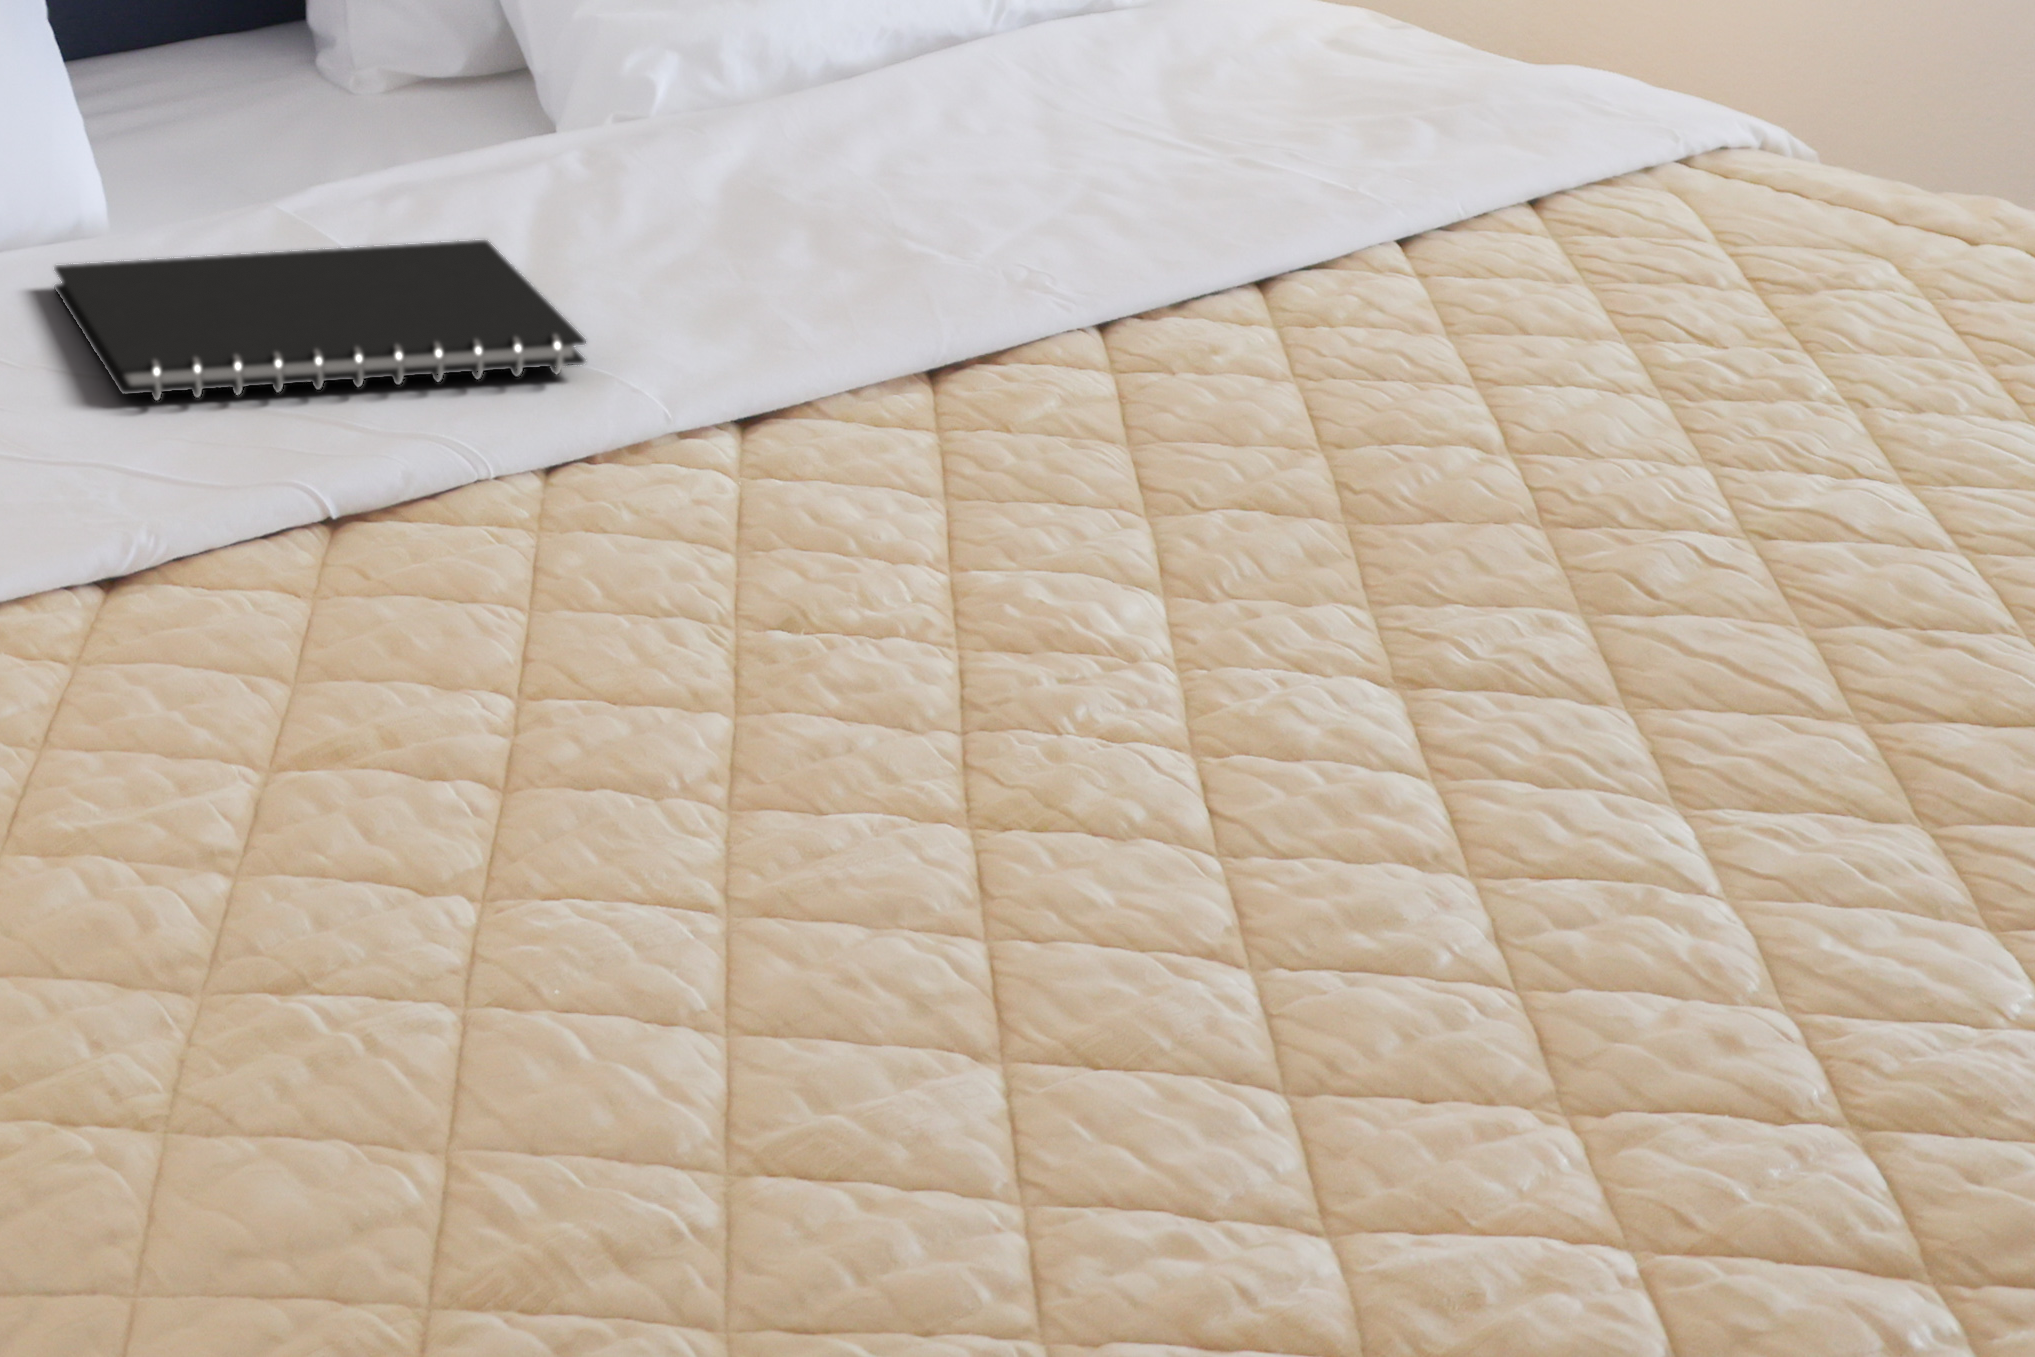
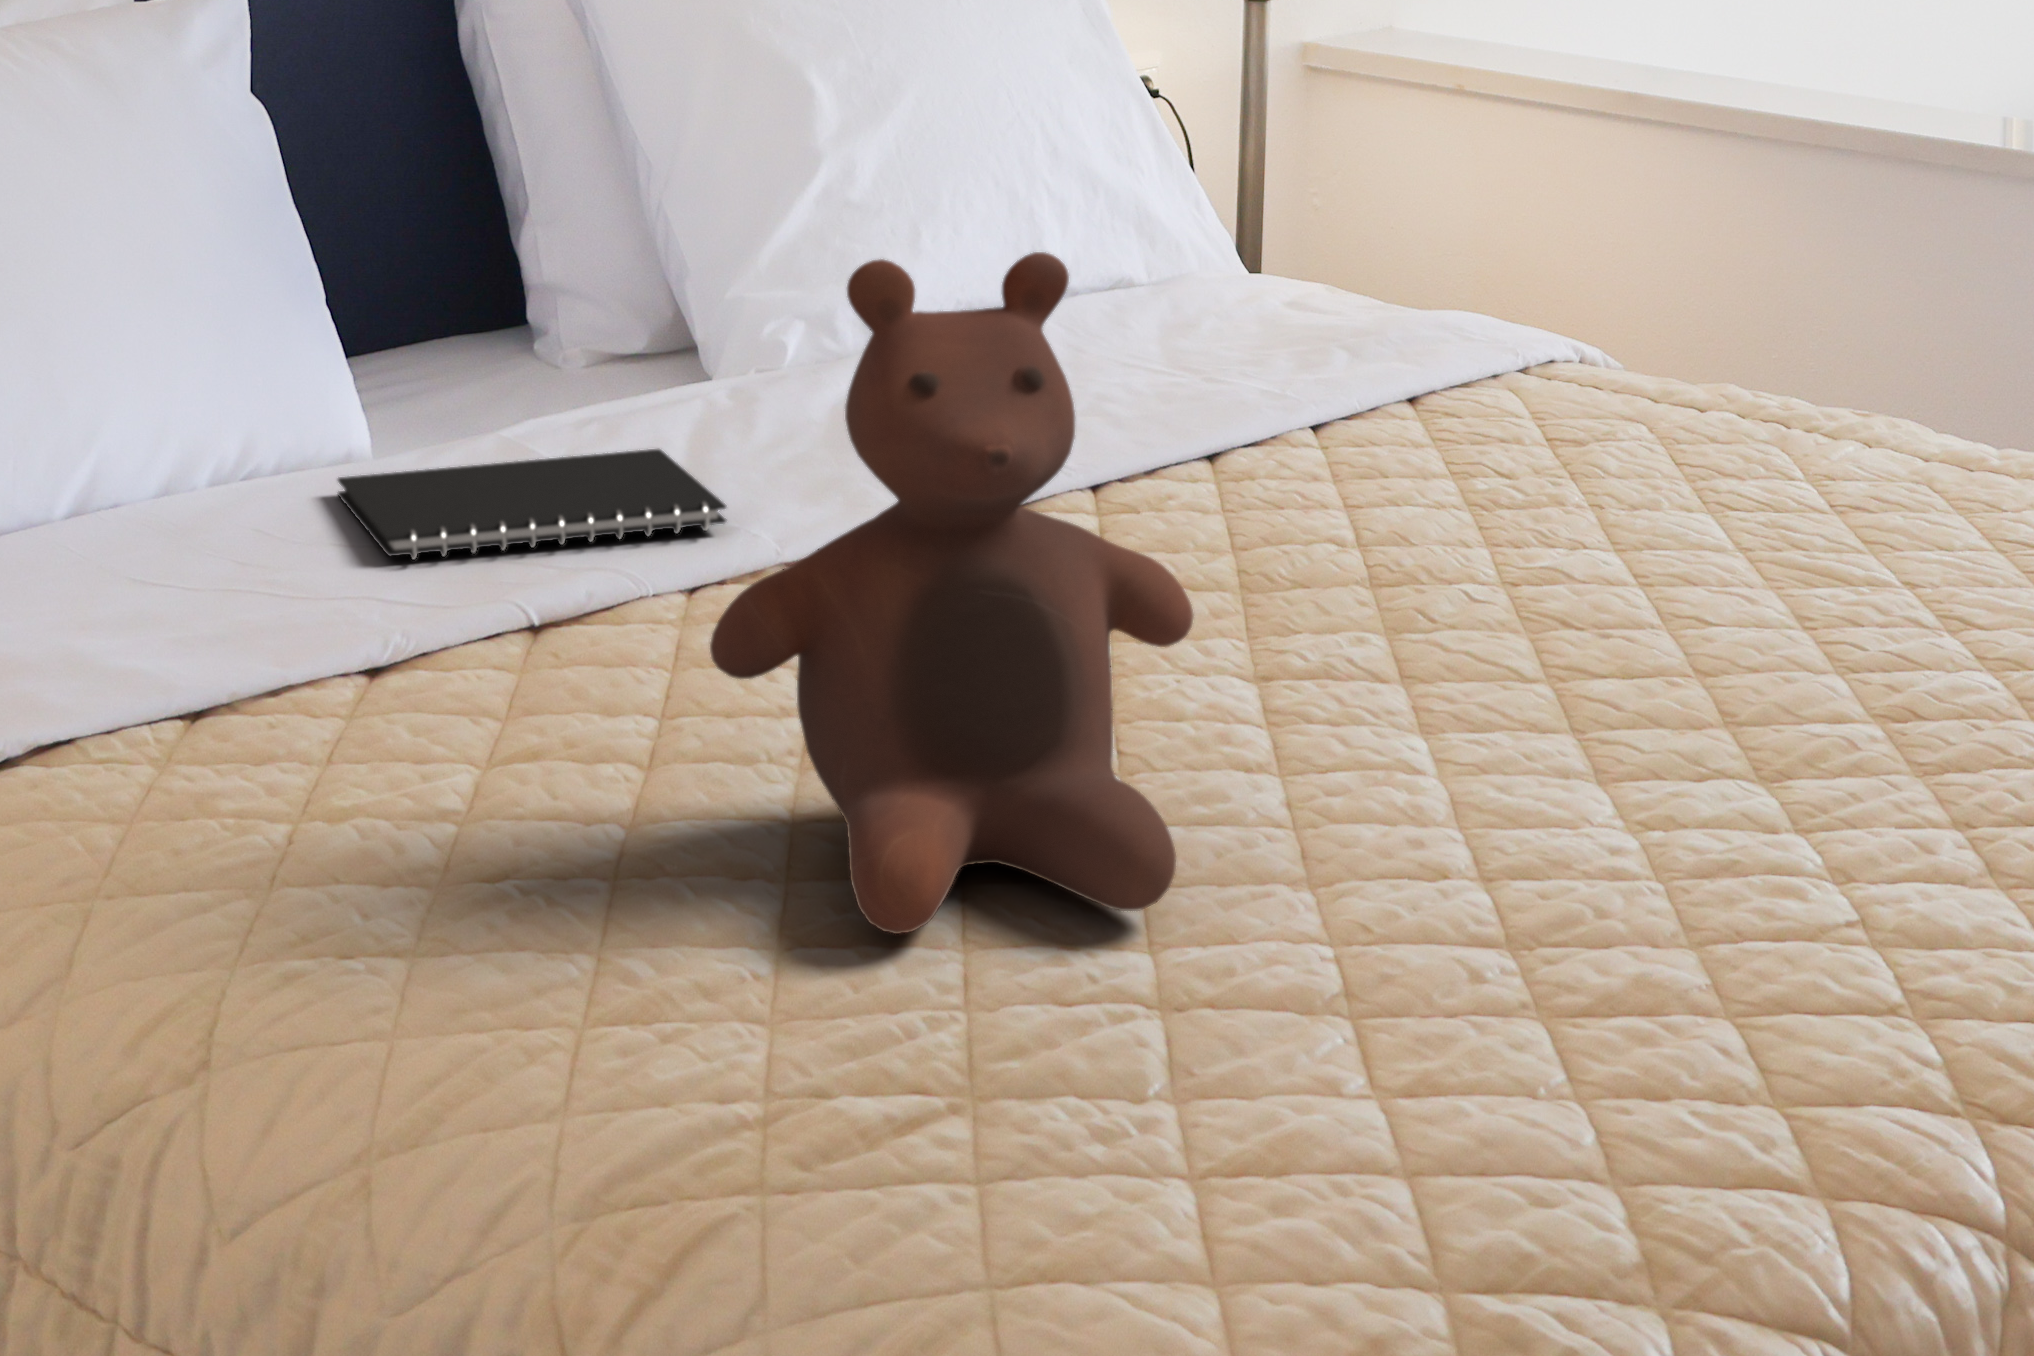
stuffed bear: none [606,73,1358,1154] -> present [710,252,1194,934]

